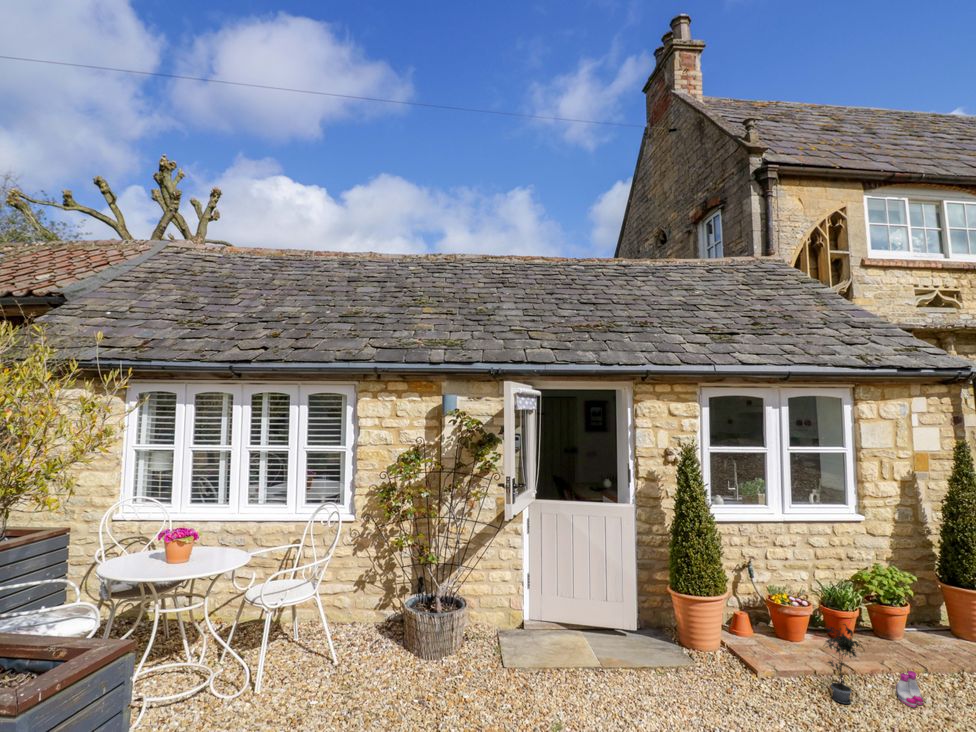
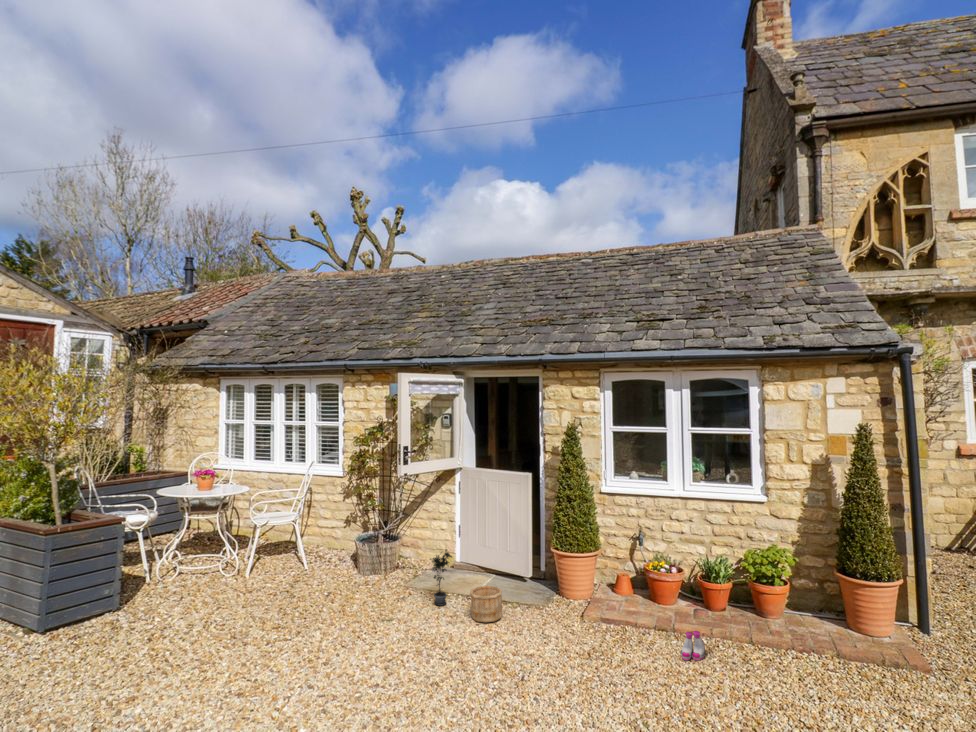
potted plant: present [824,624,864,704] -> present [432,550,452,606]
wooden bucket: none [639,652,683,704] -> present [470,586,502,622]

